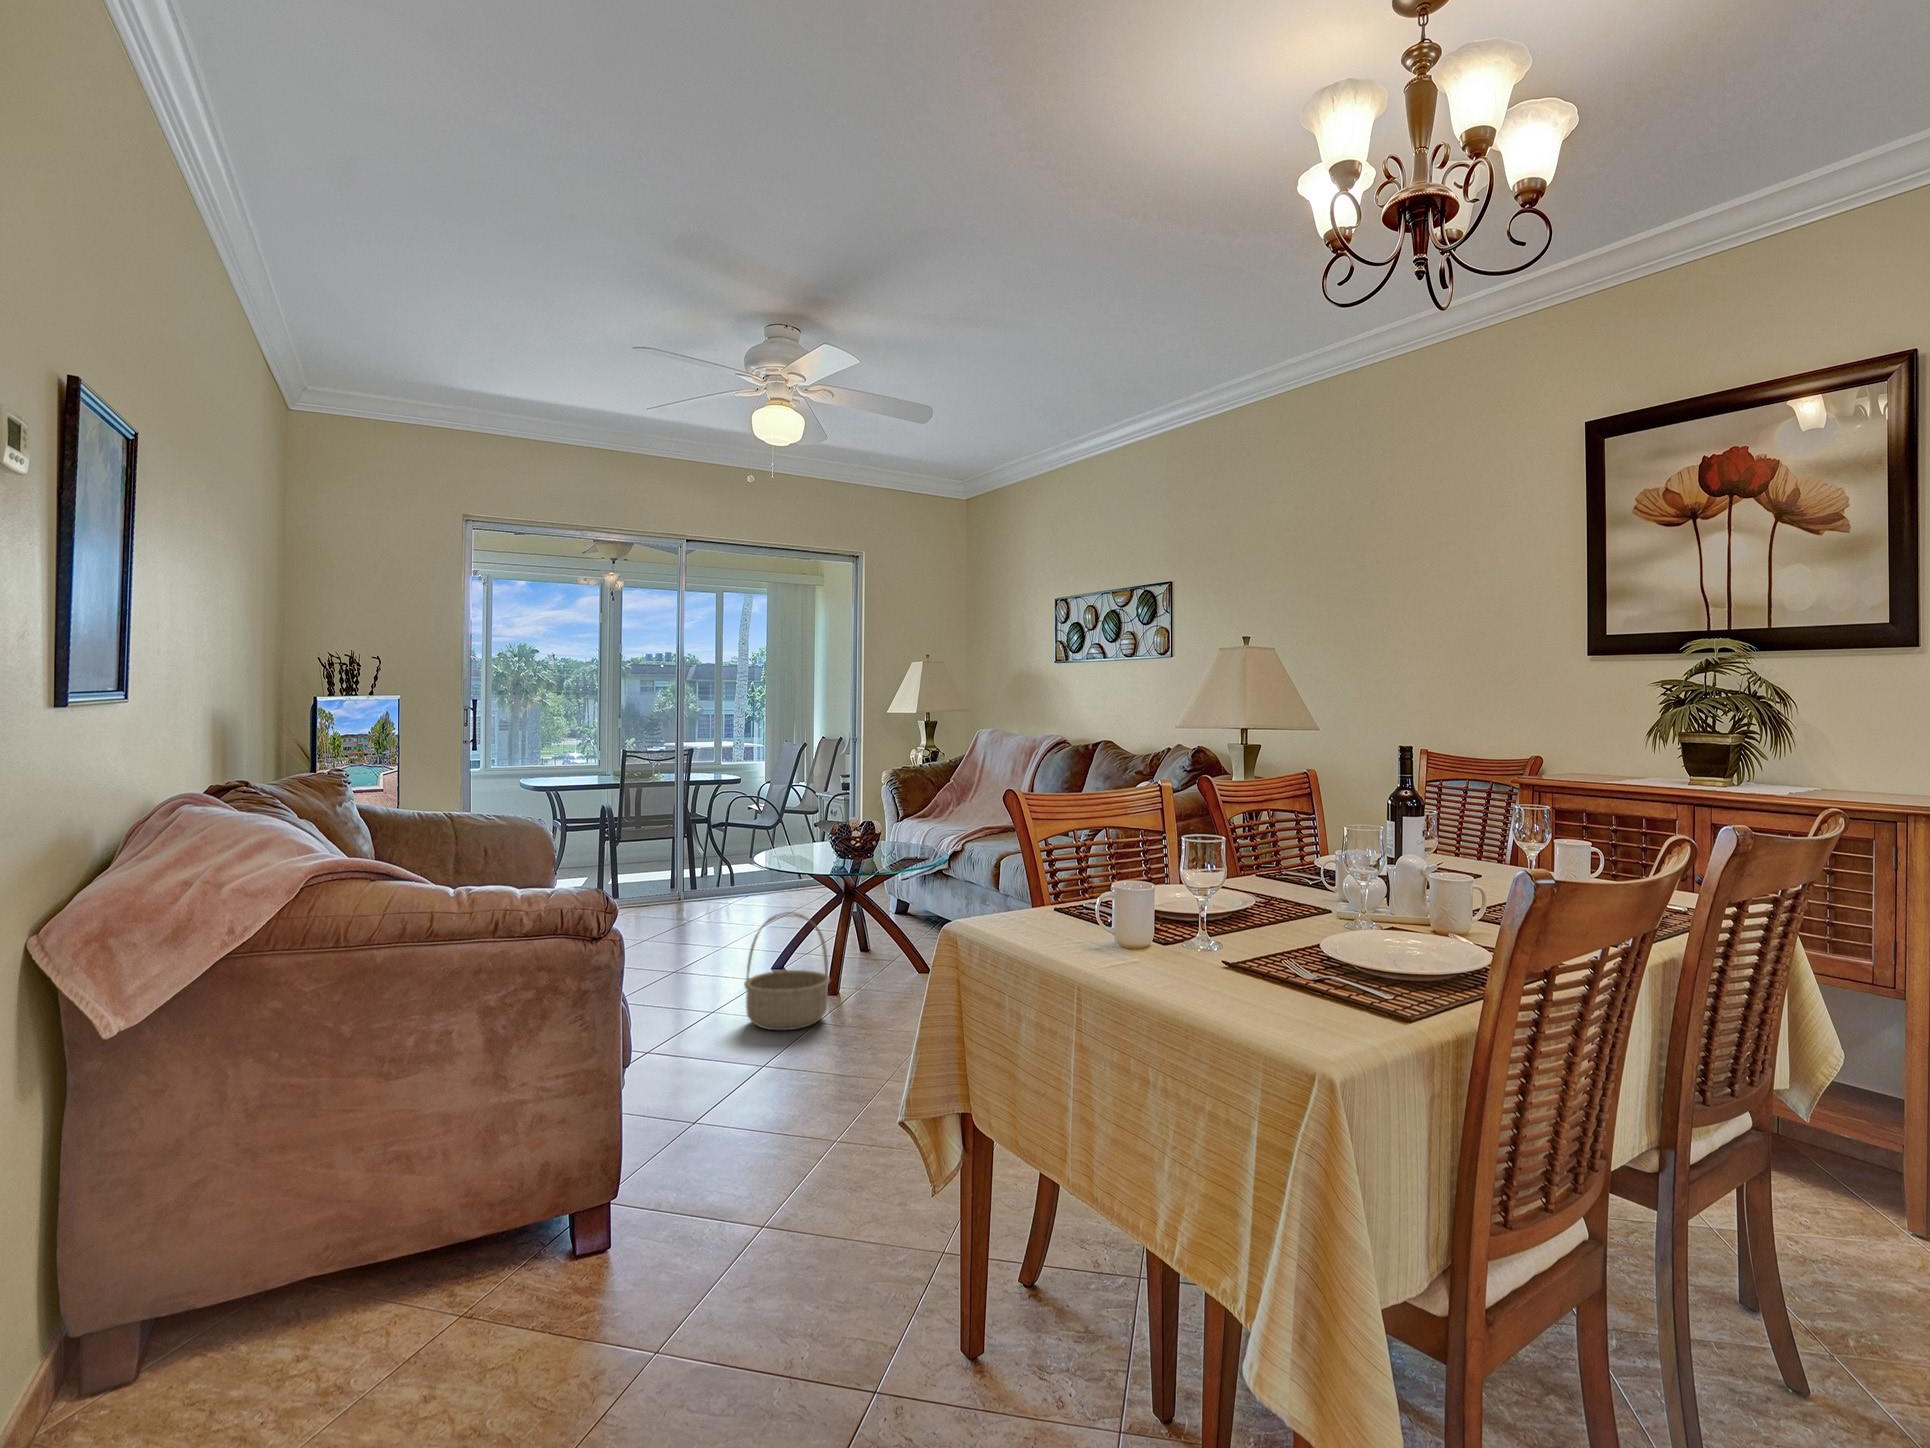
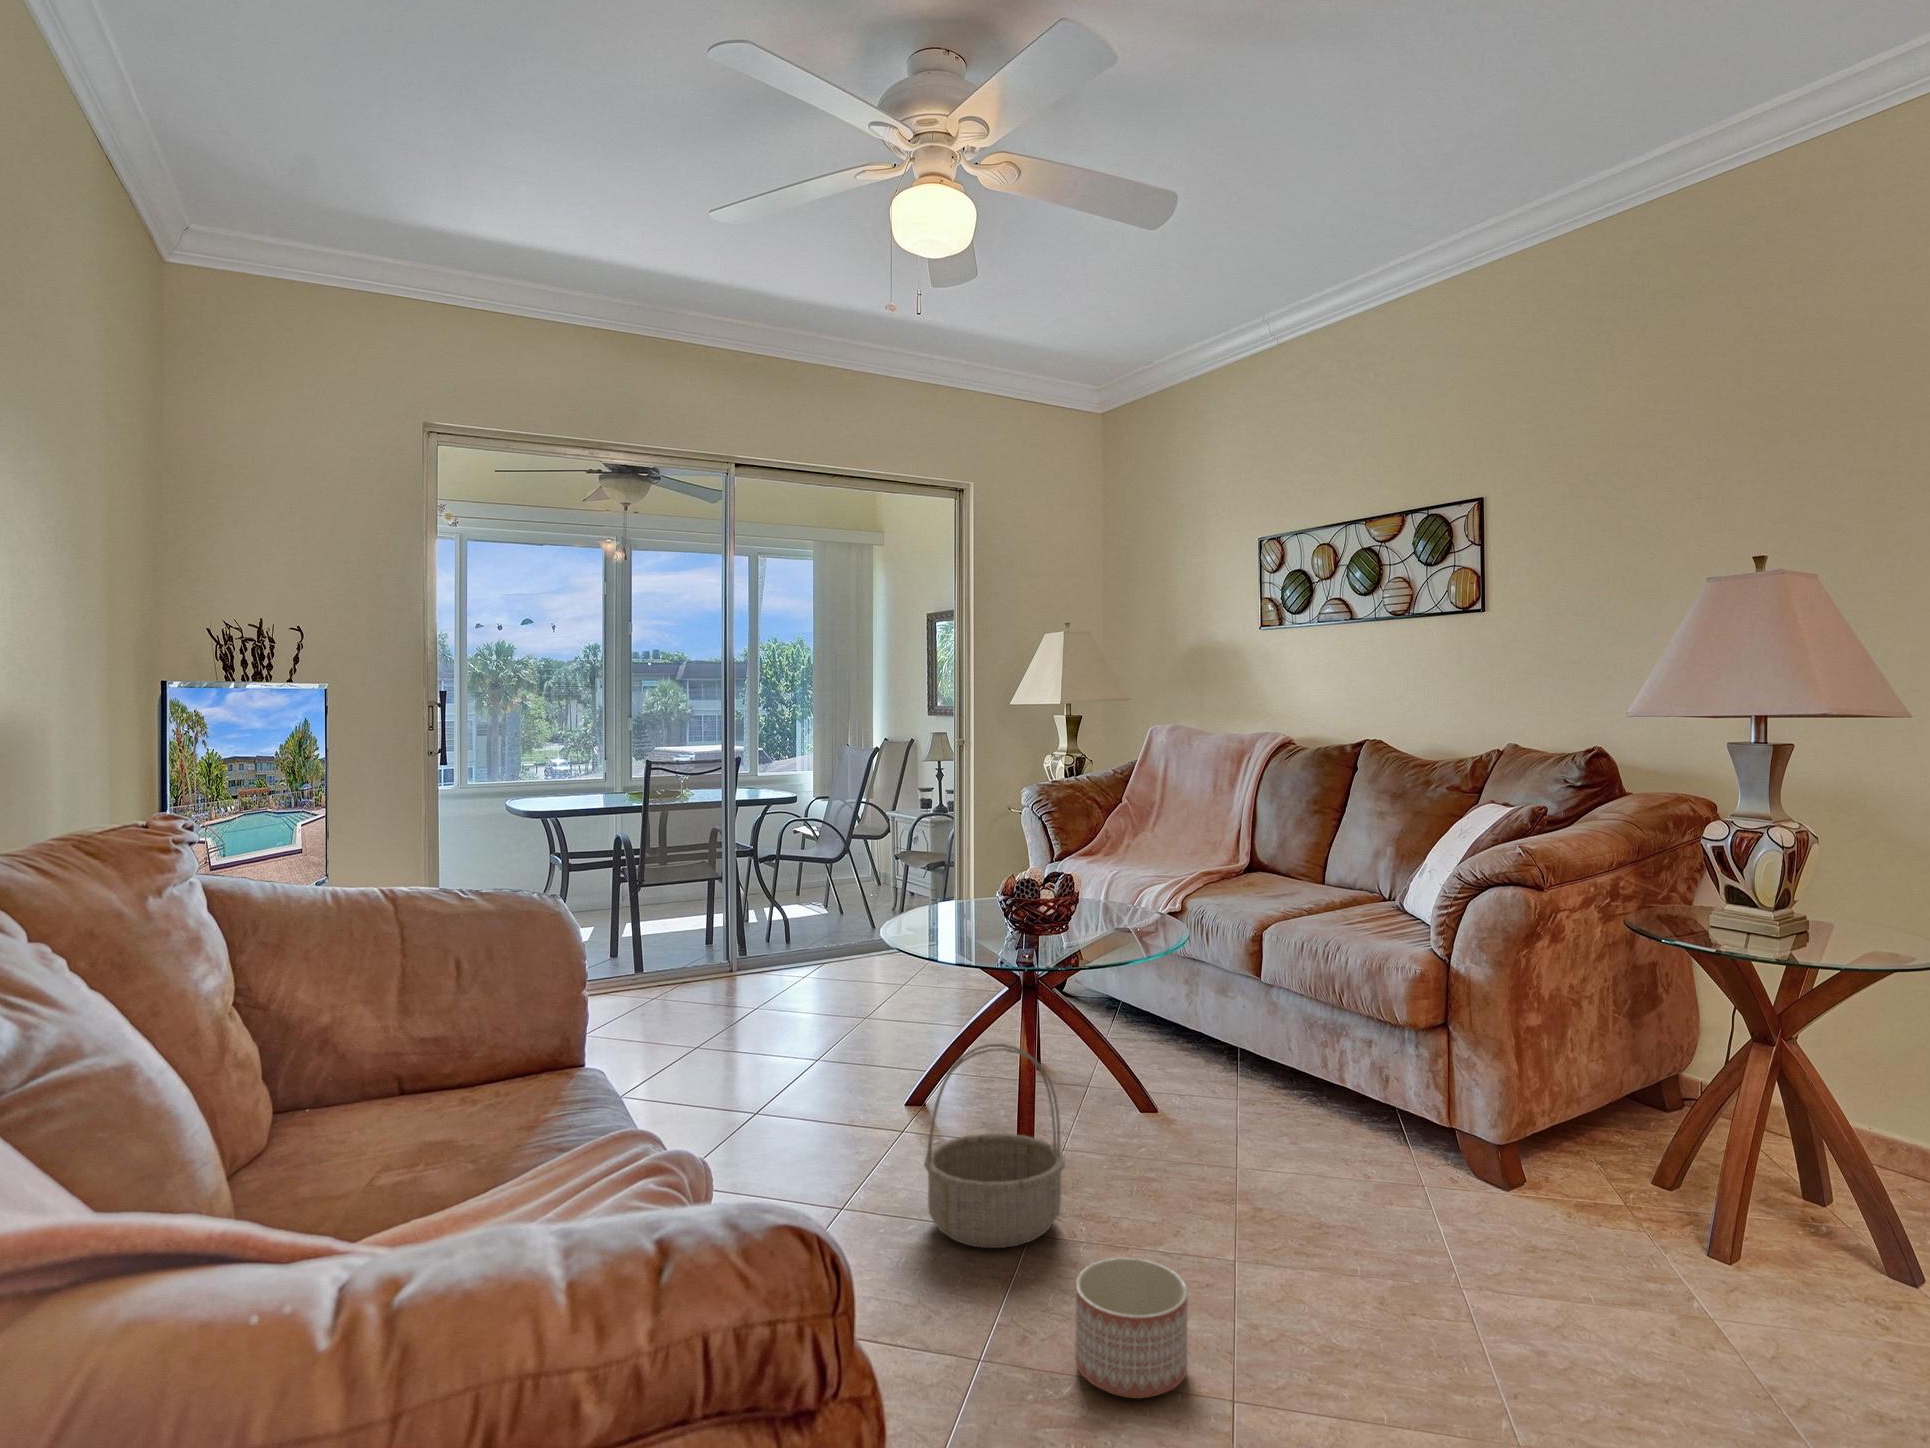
planter: none [796,1019,858,1085] -> present [1075,1258,1188,1399]

